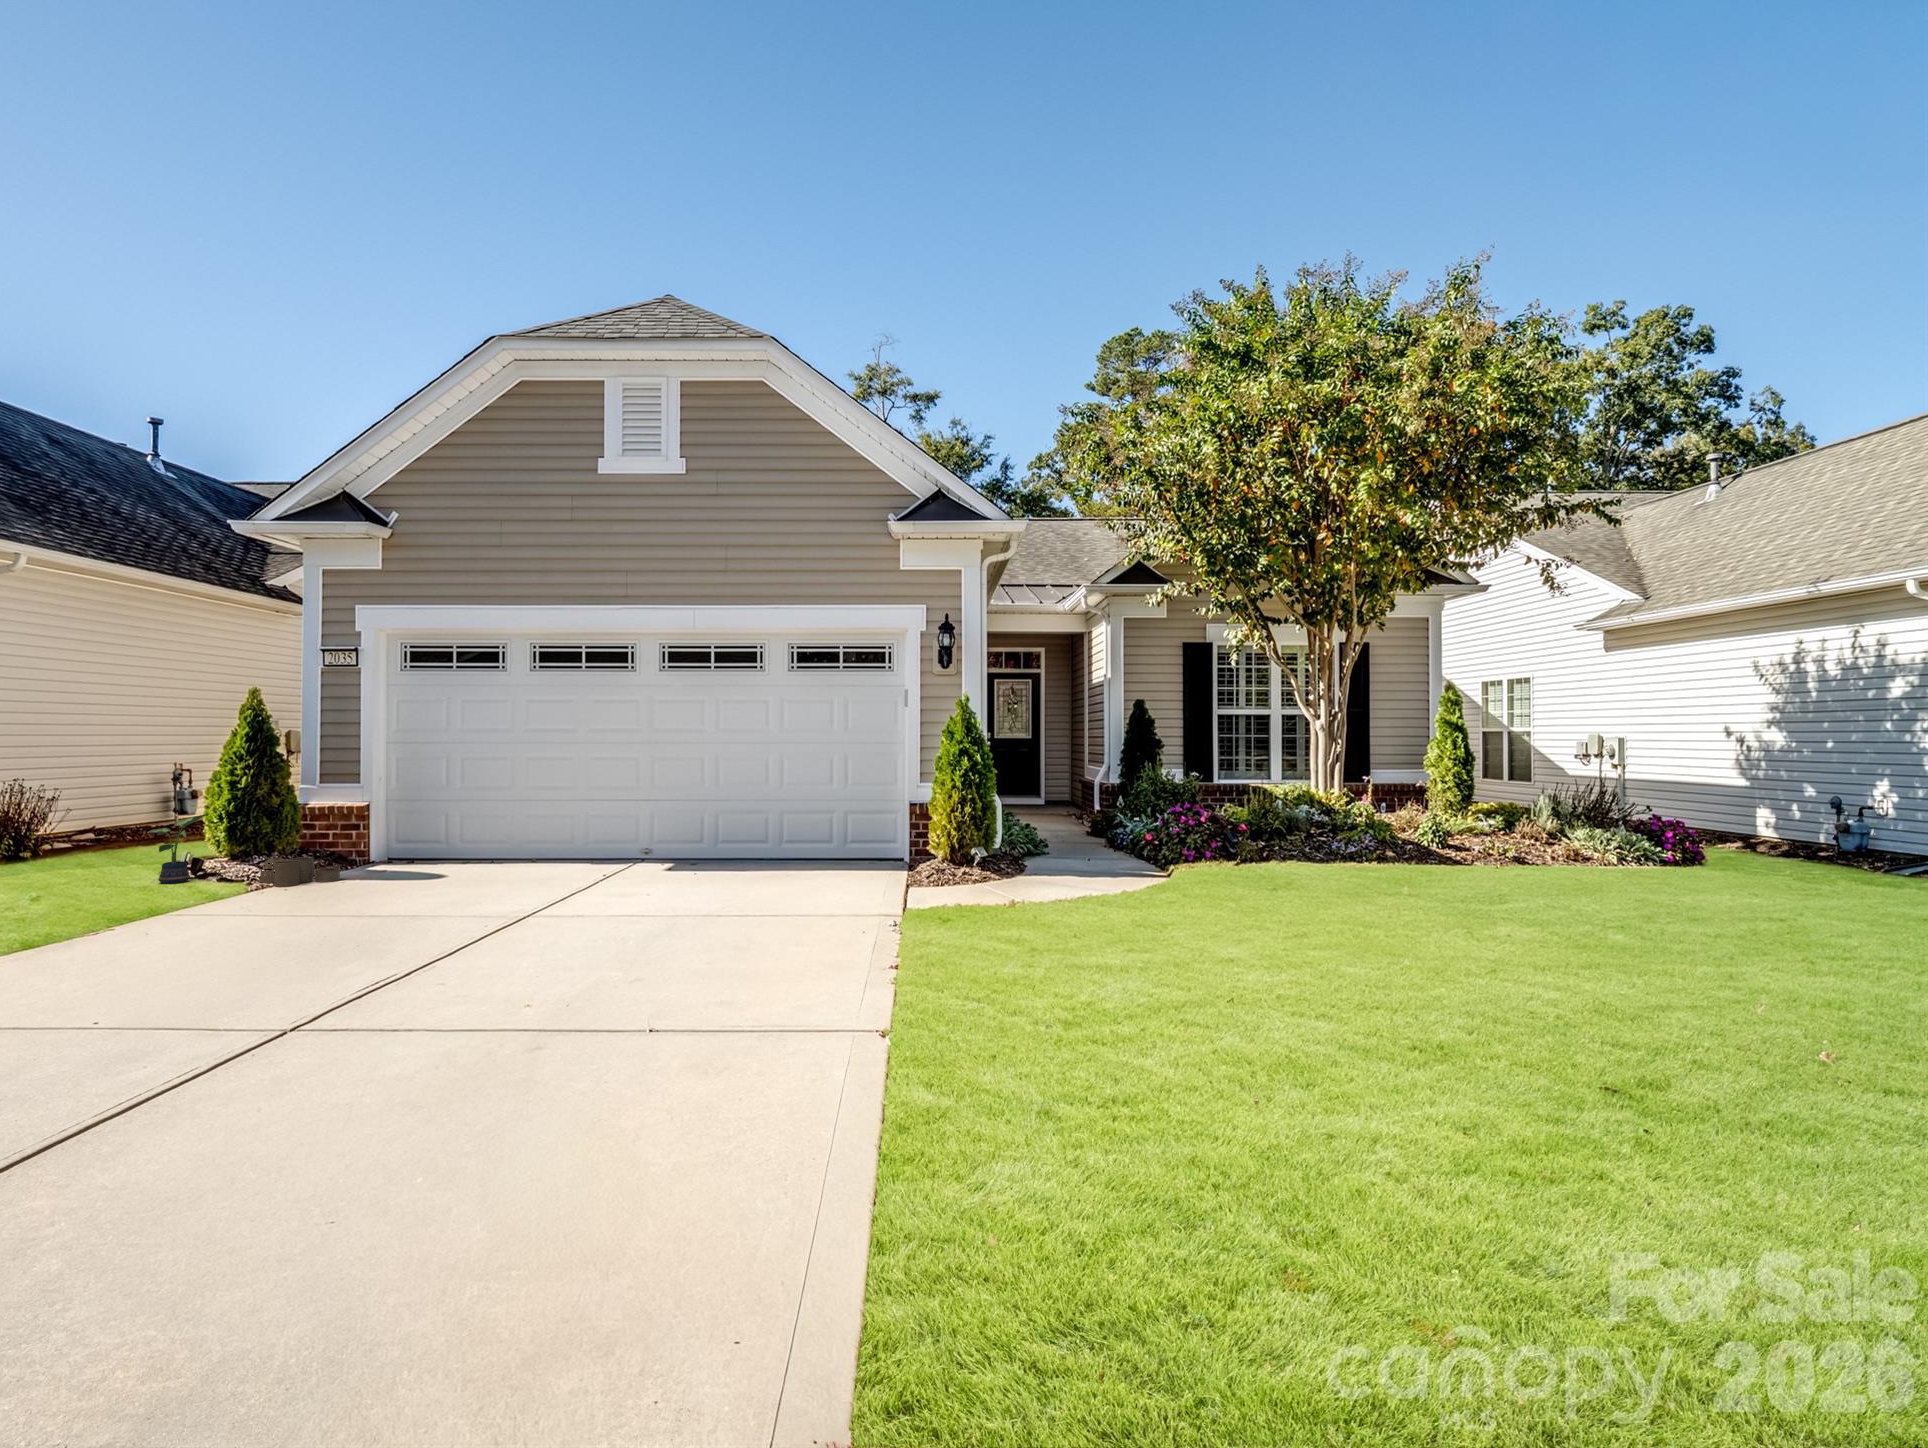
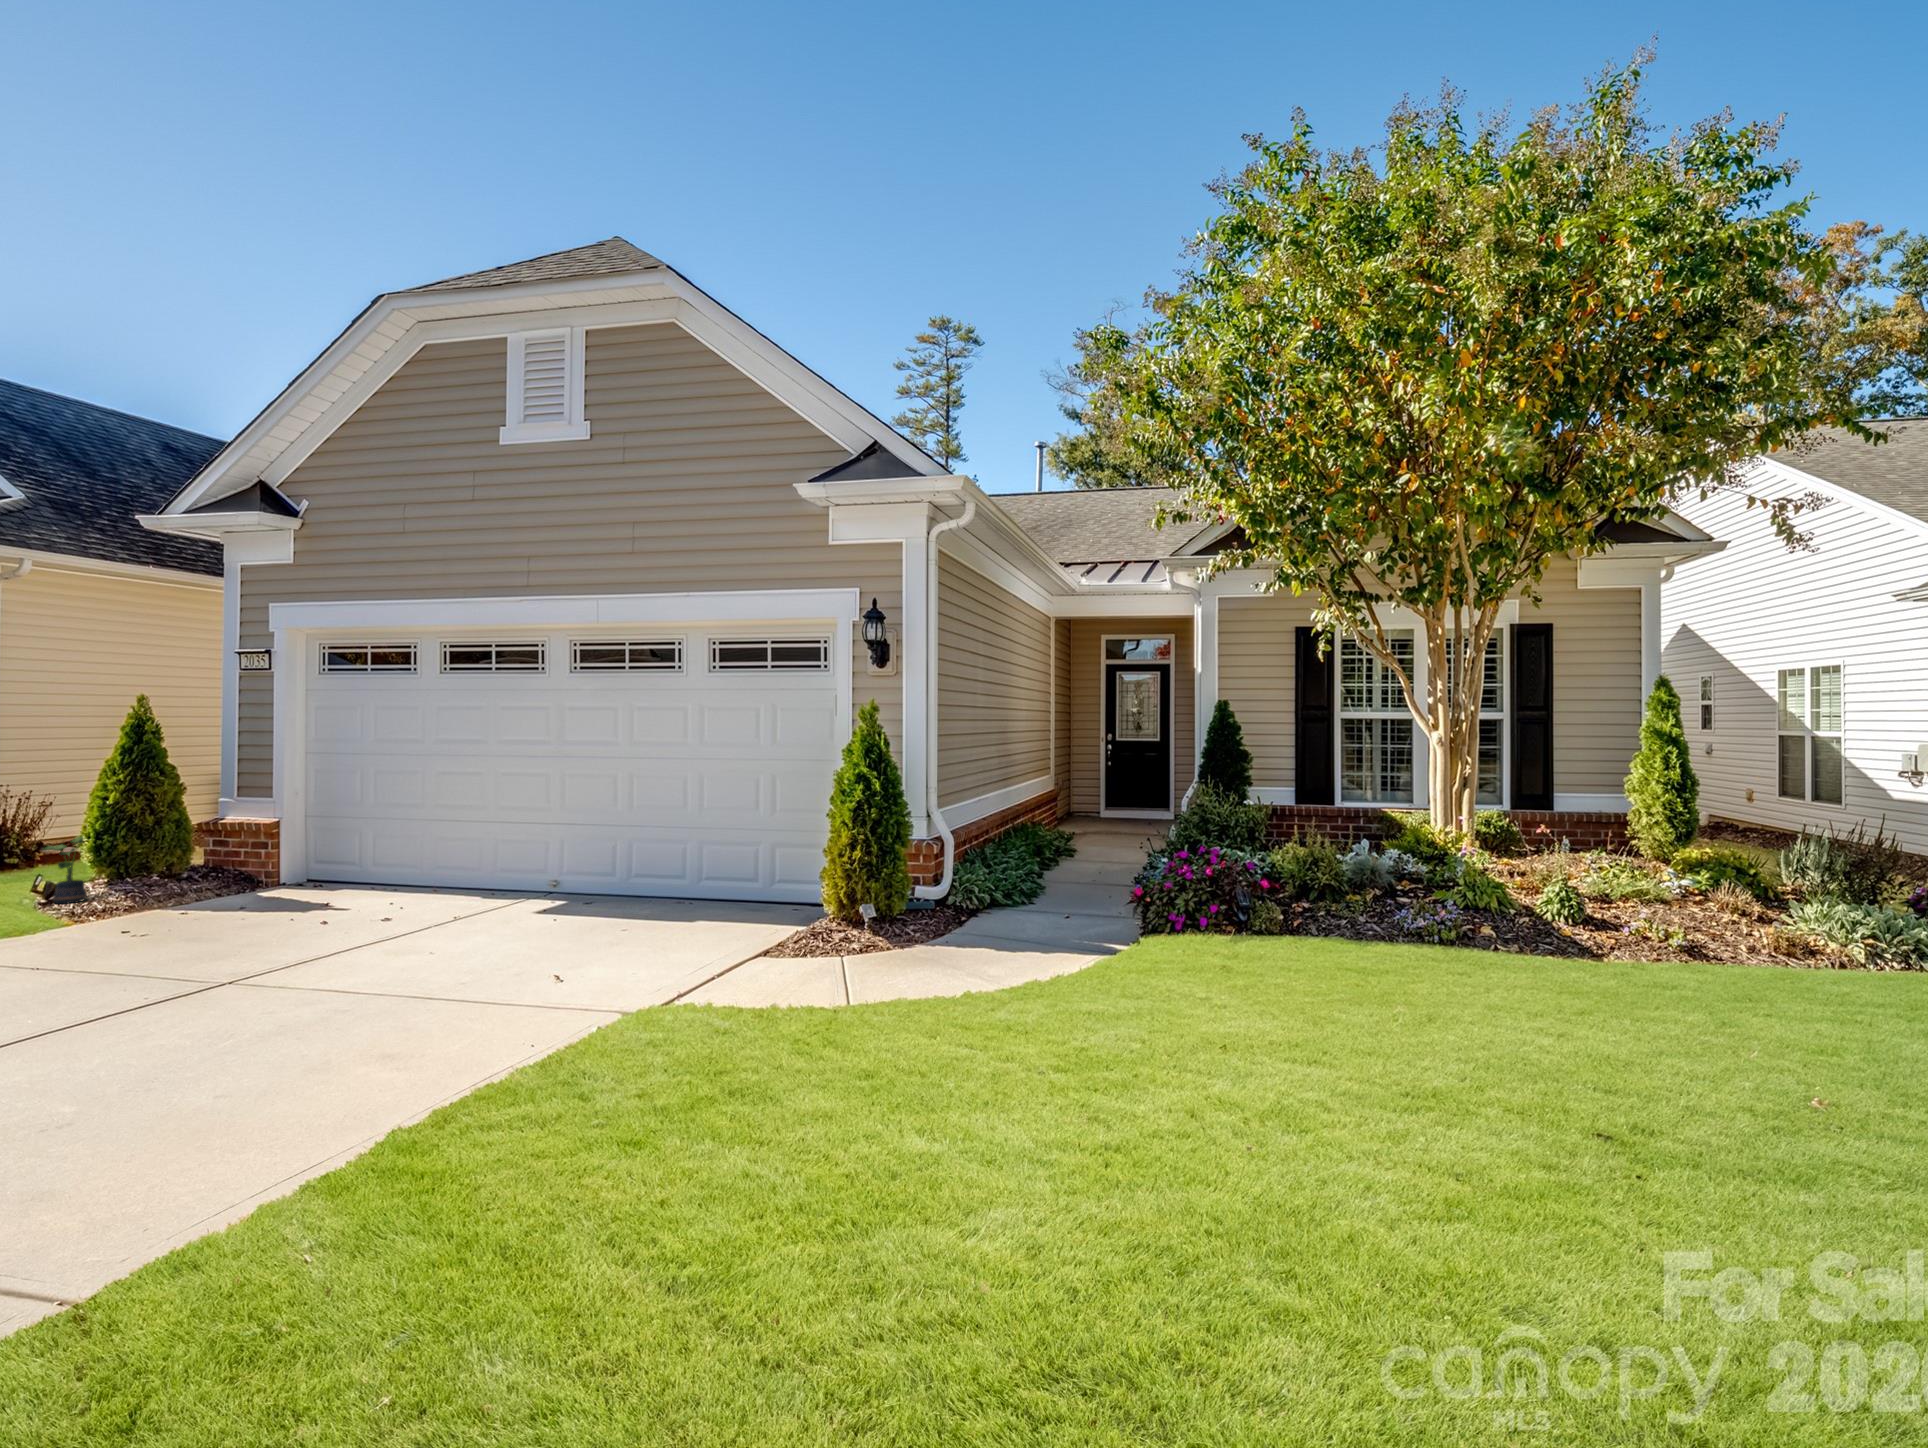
woven basket: present [260,854,340,887] -> none [134,877,215,914]

